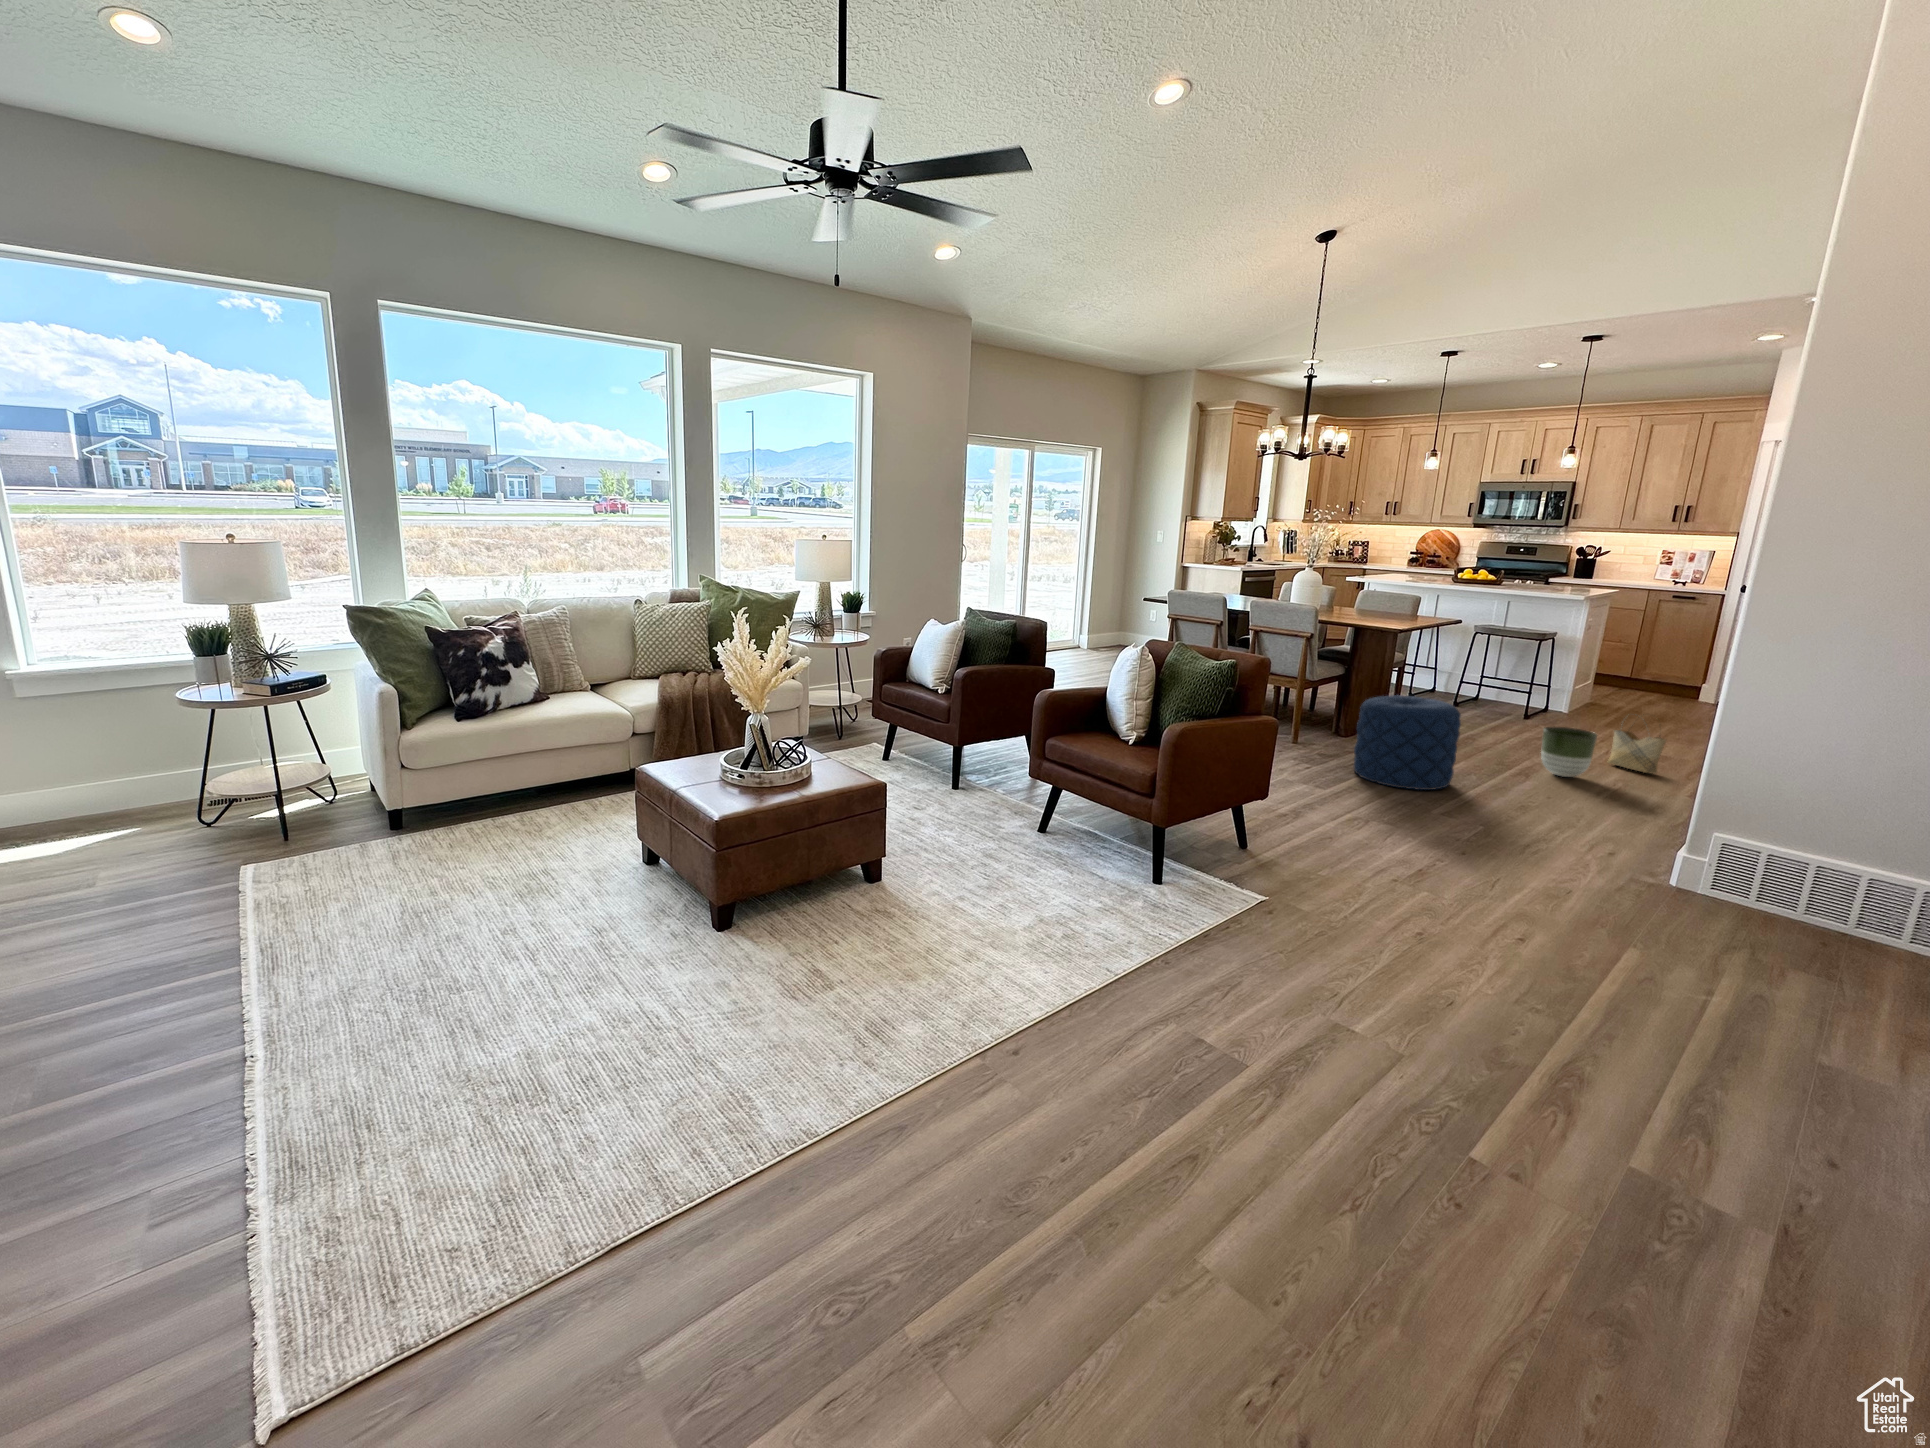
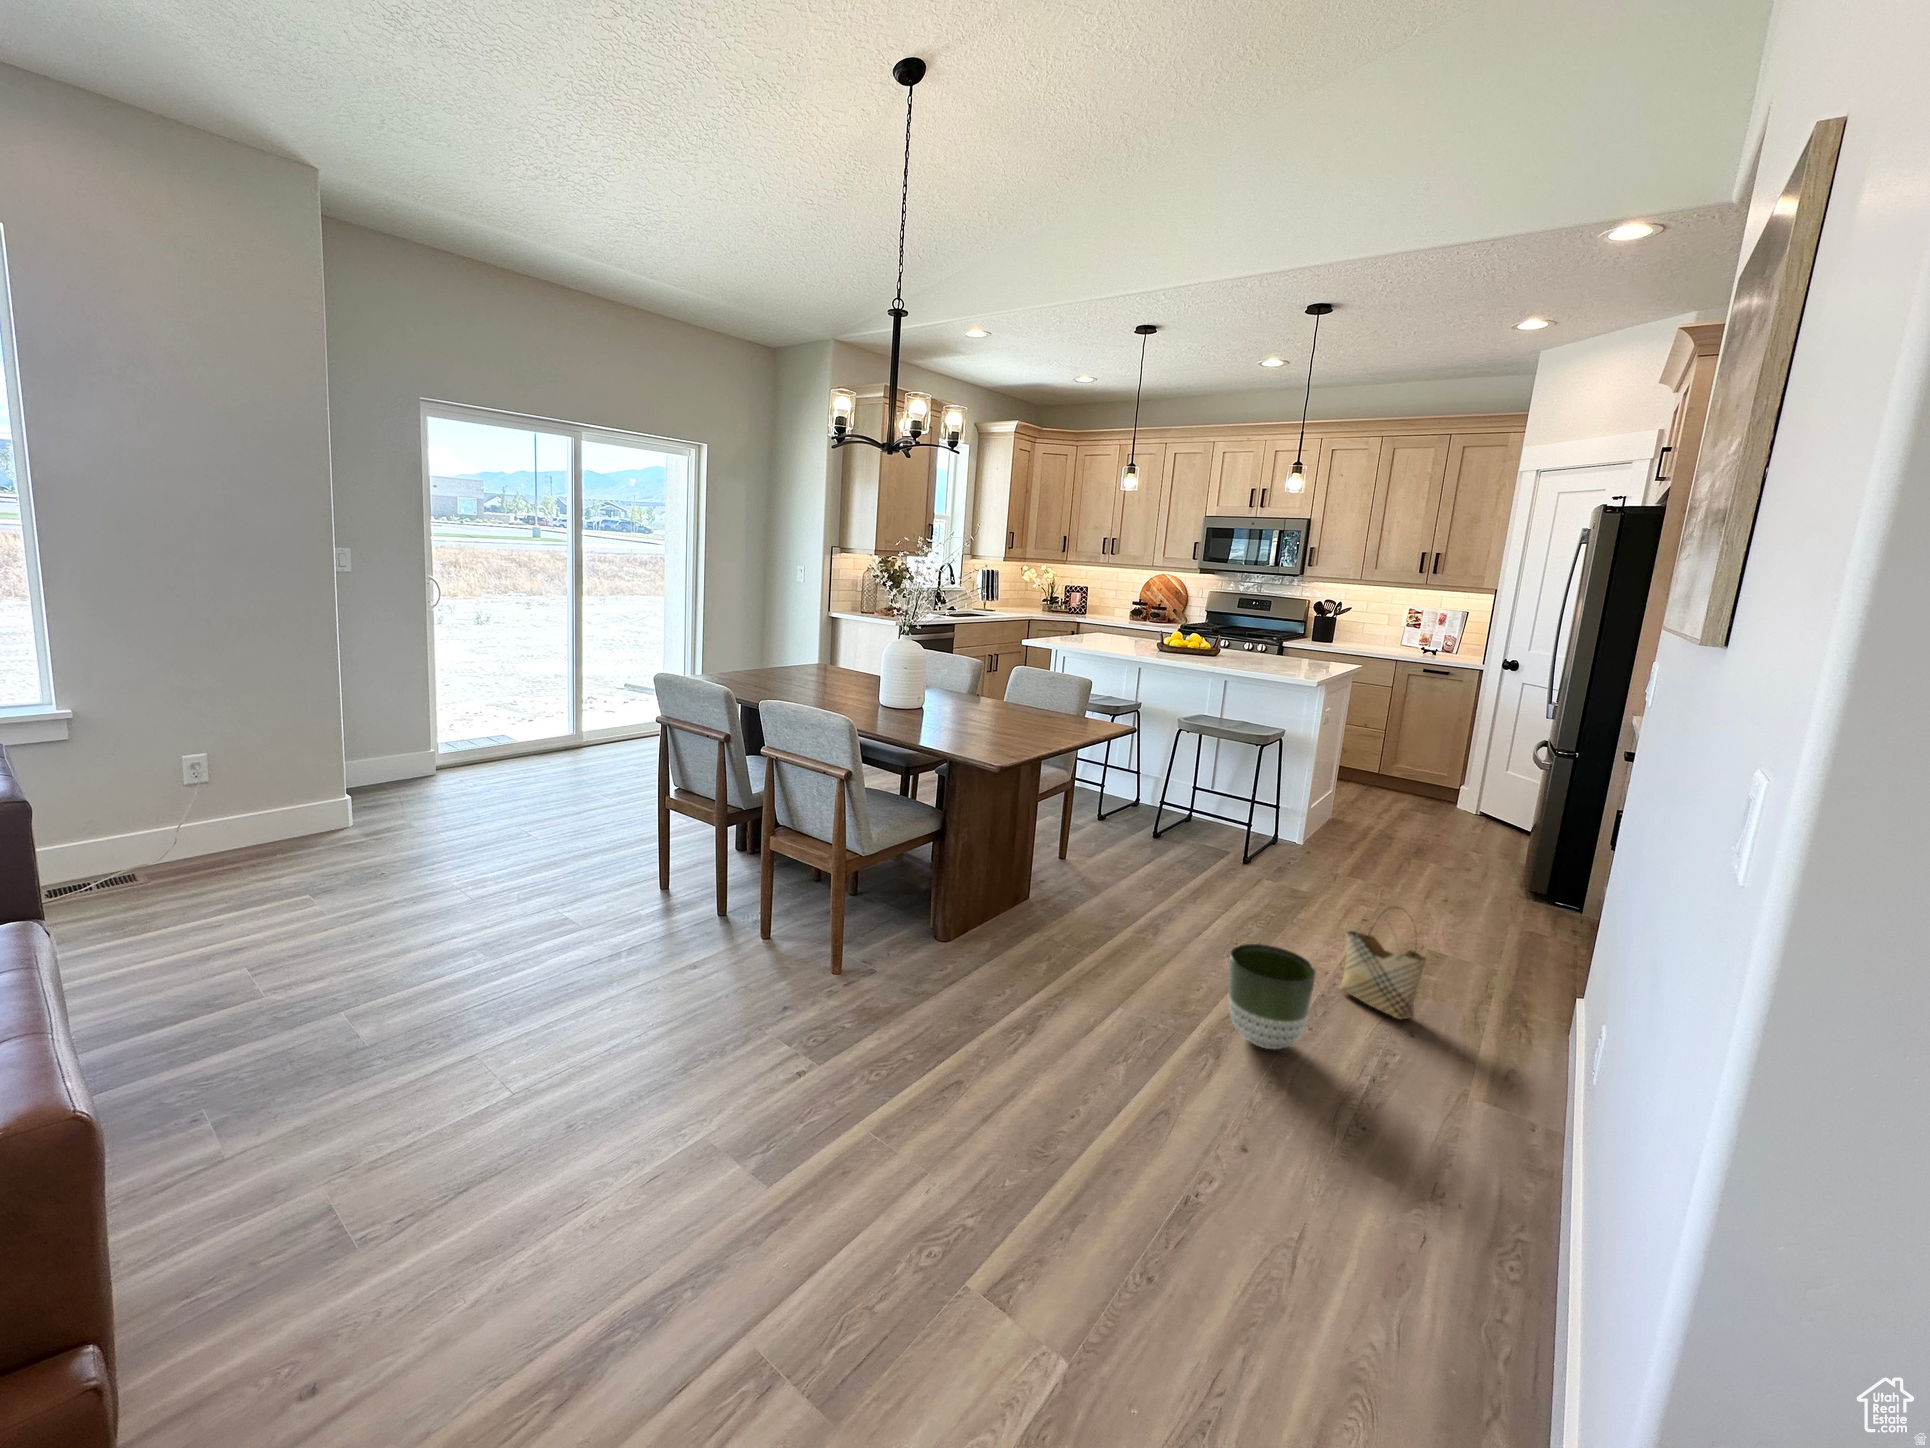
pouf: present [1354,695,1461,790] -> none [872,909,1058,1147]

